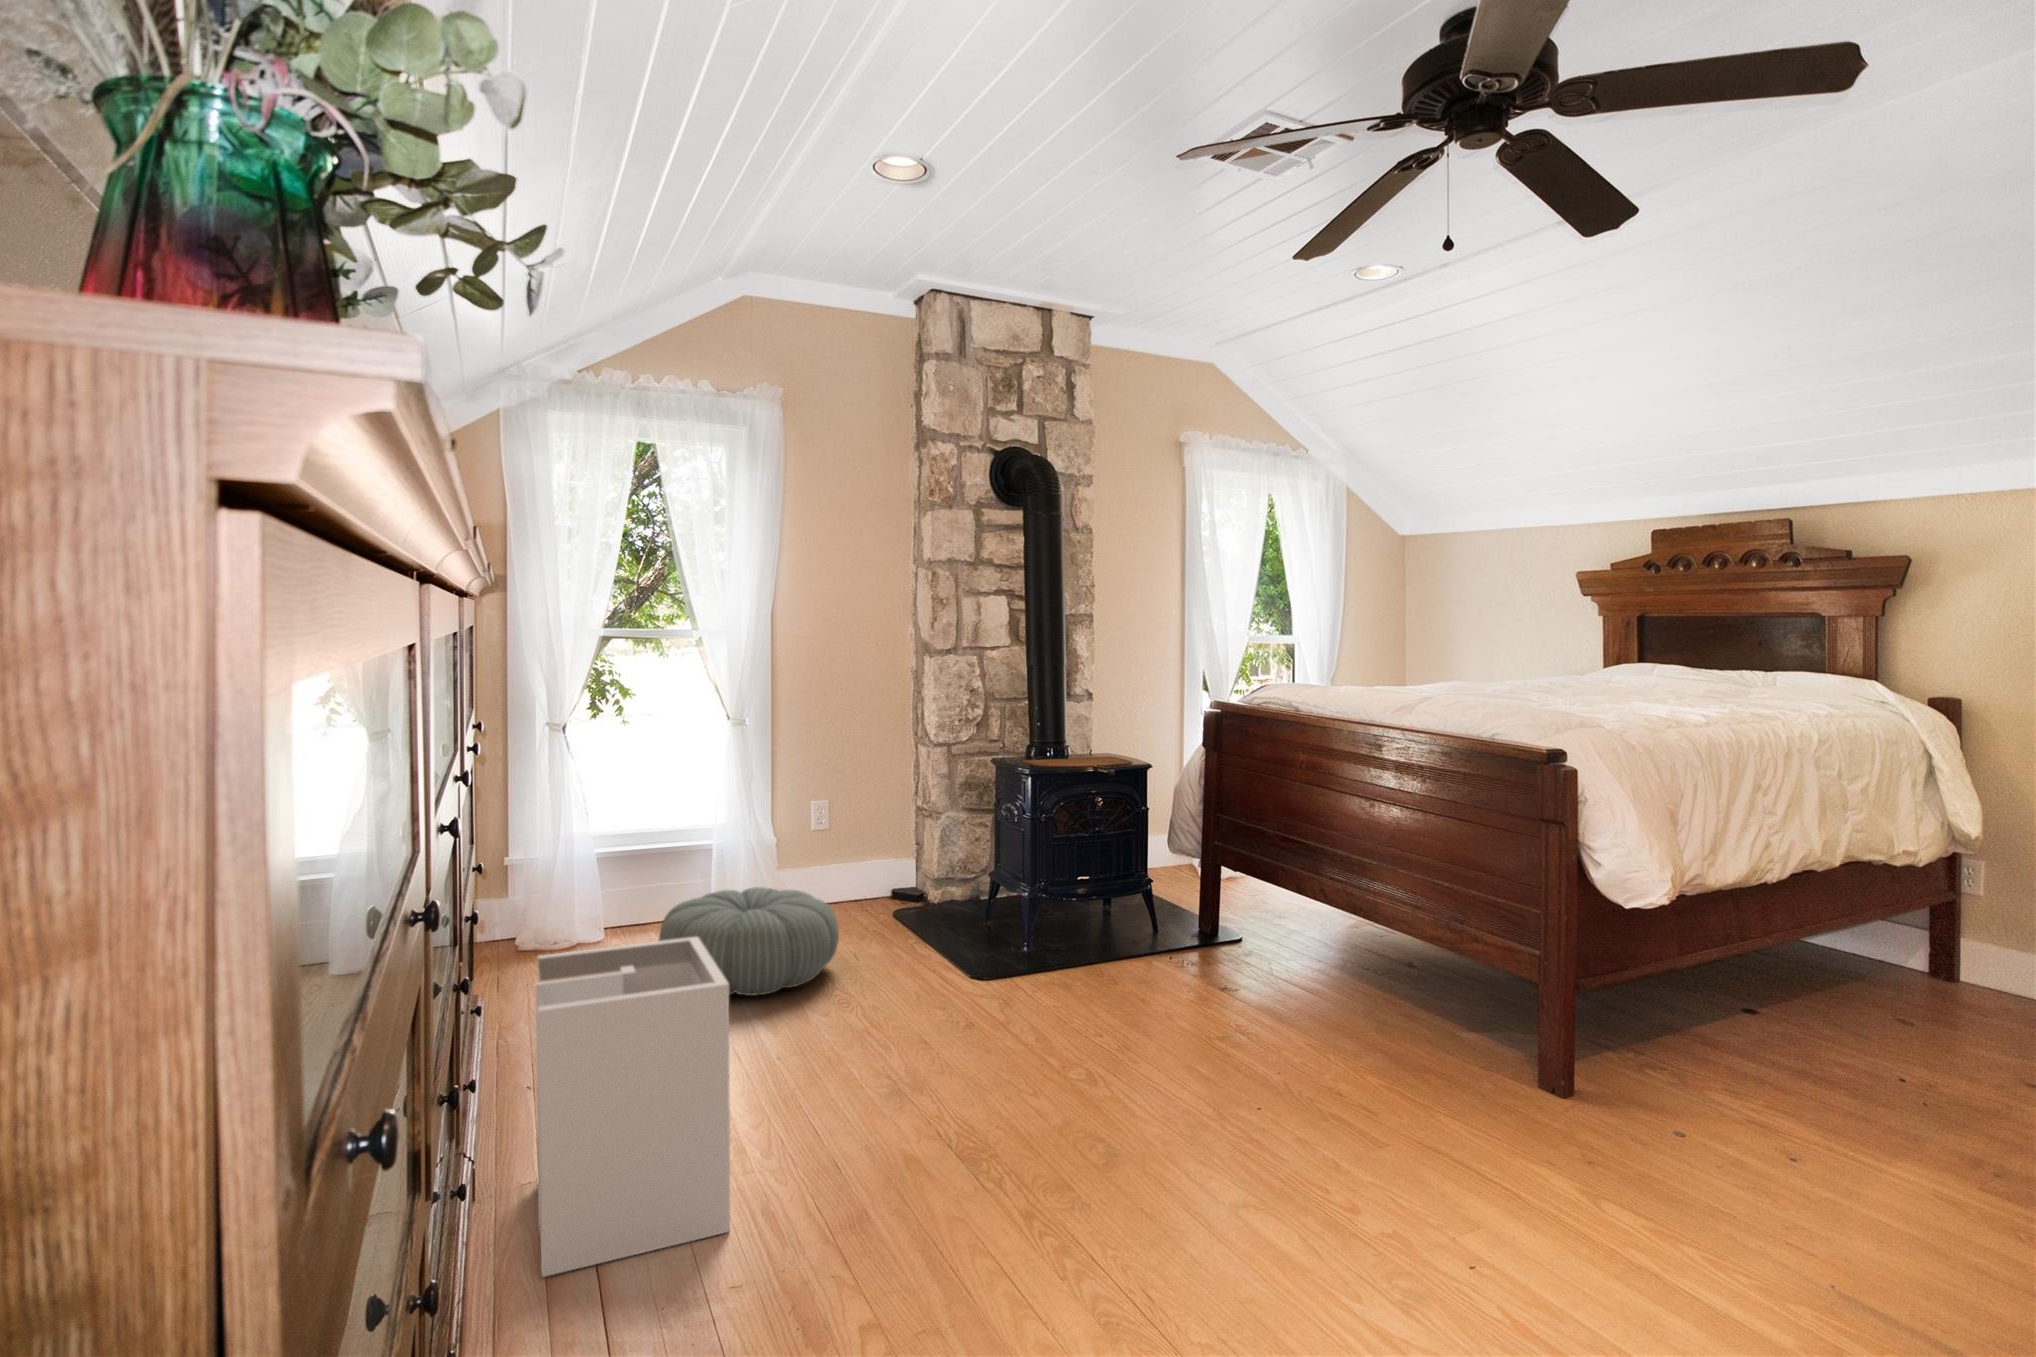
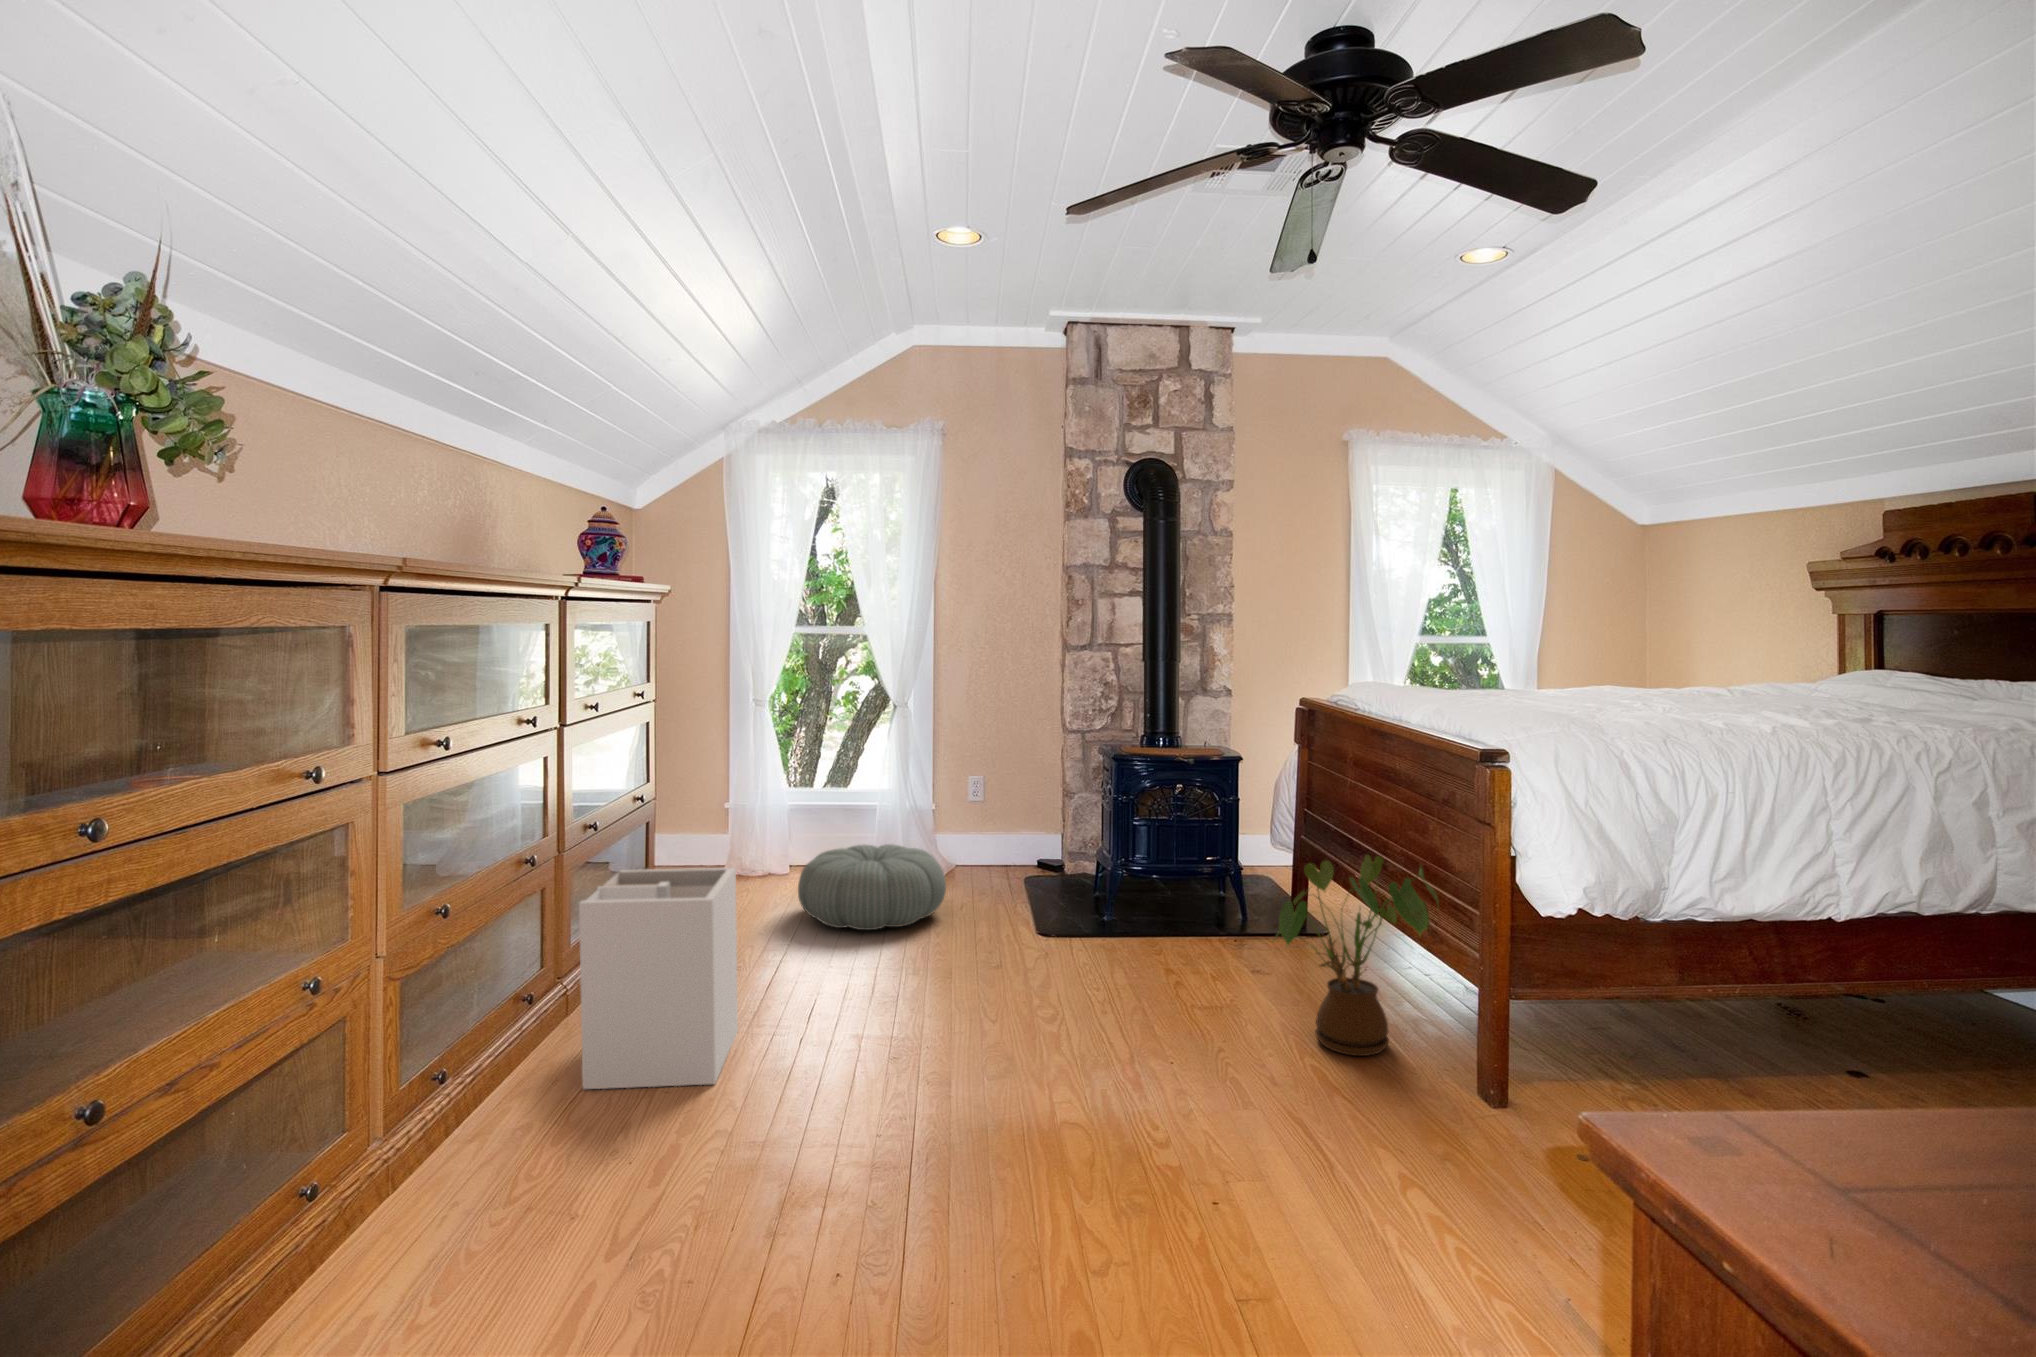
house plant: none [1292,859,1473,1068] -> present [1273,855,1439,1056]

